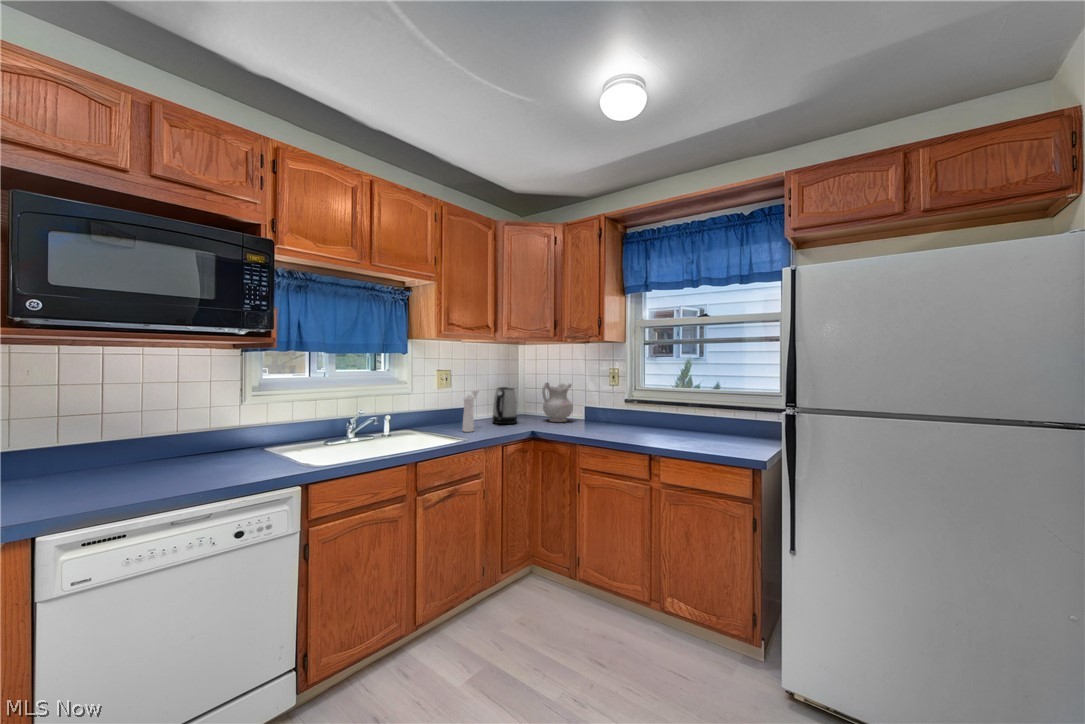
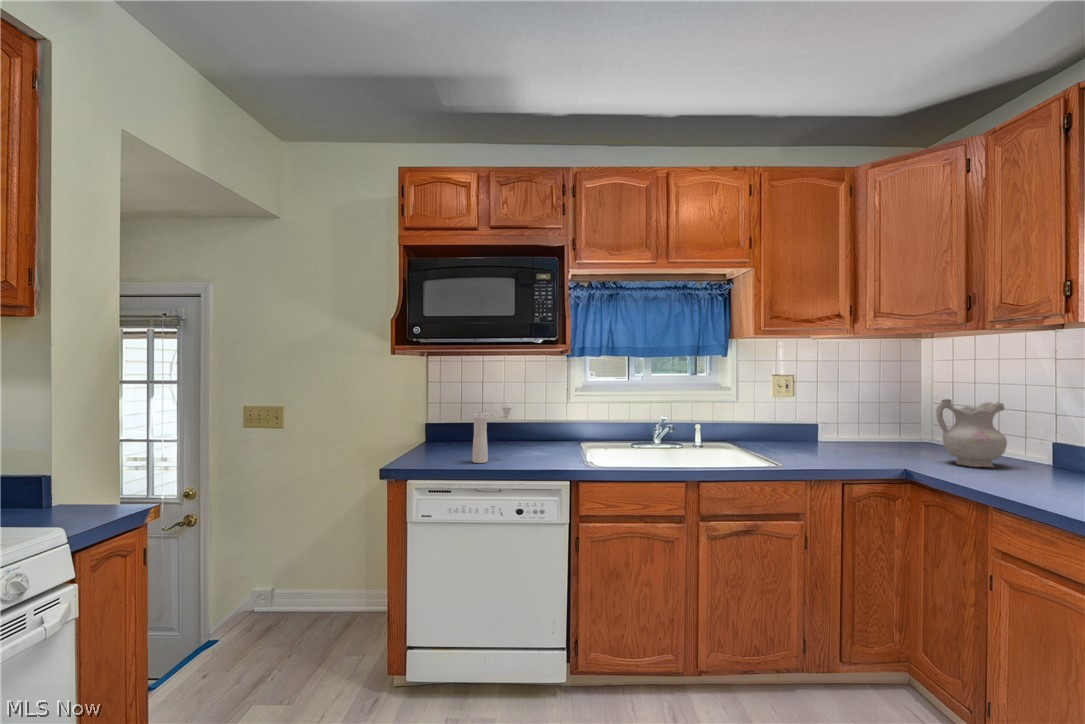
kettle: present [493,387,517,424] -> none [845,403,889,459]
pepper mill: present [462,388,479,432] -> present [472,404,512,463]

